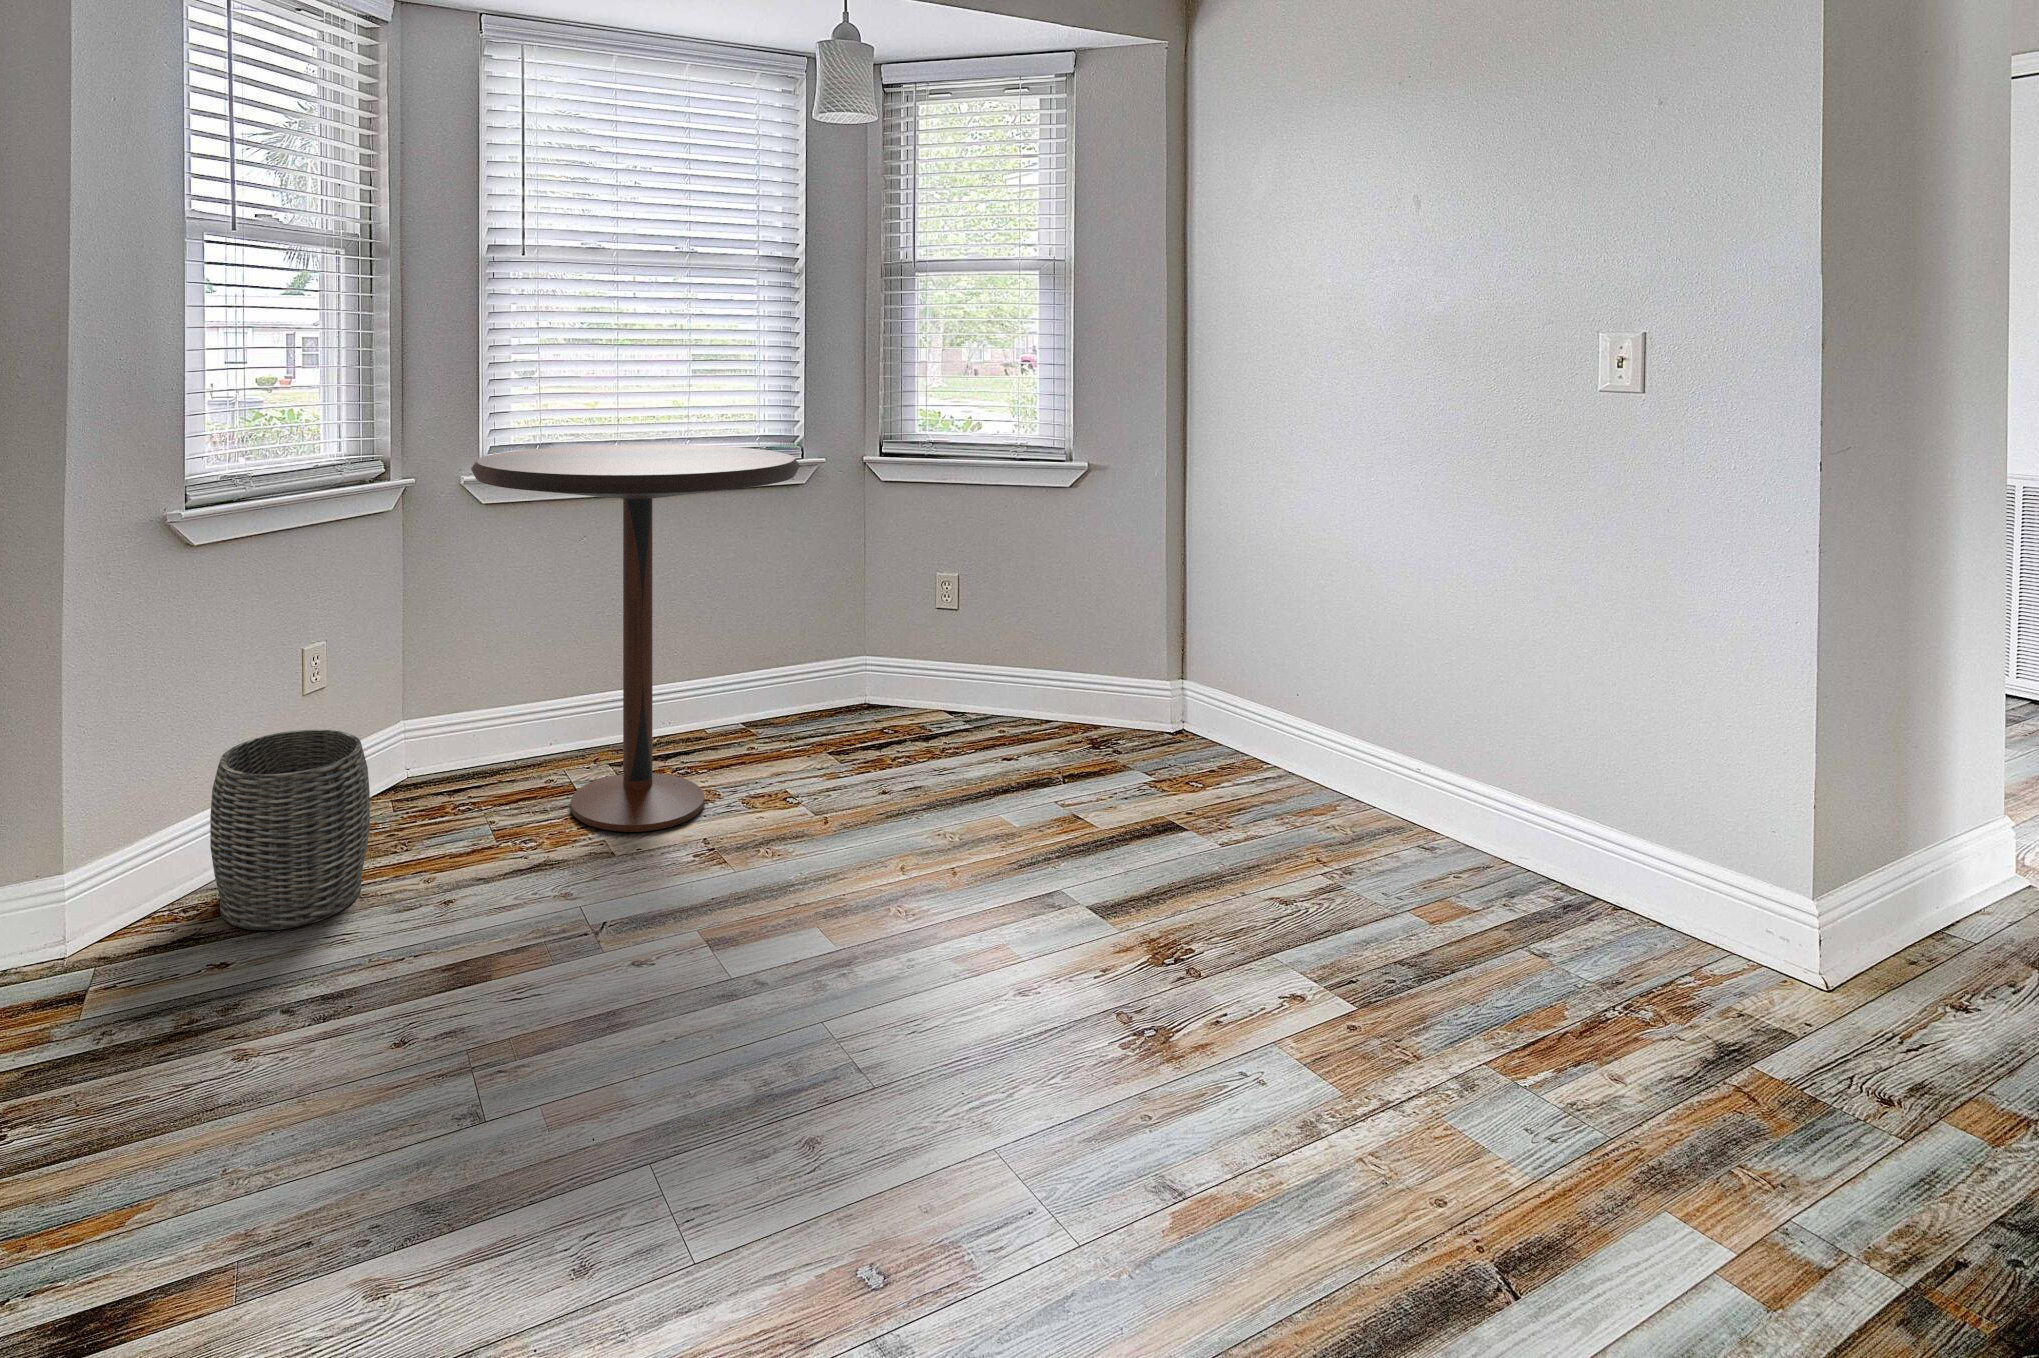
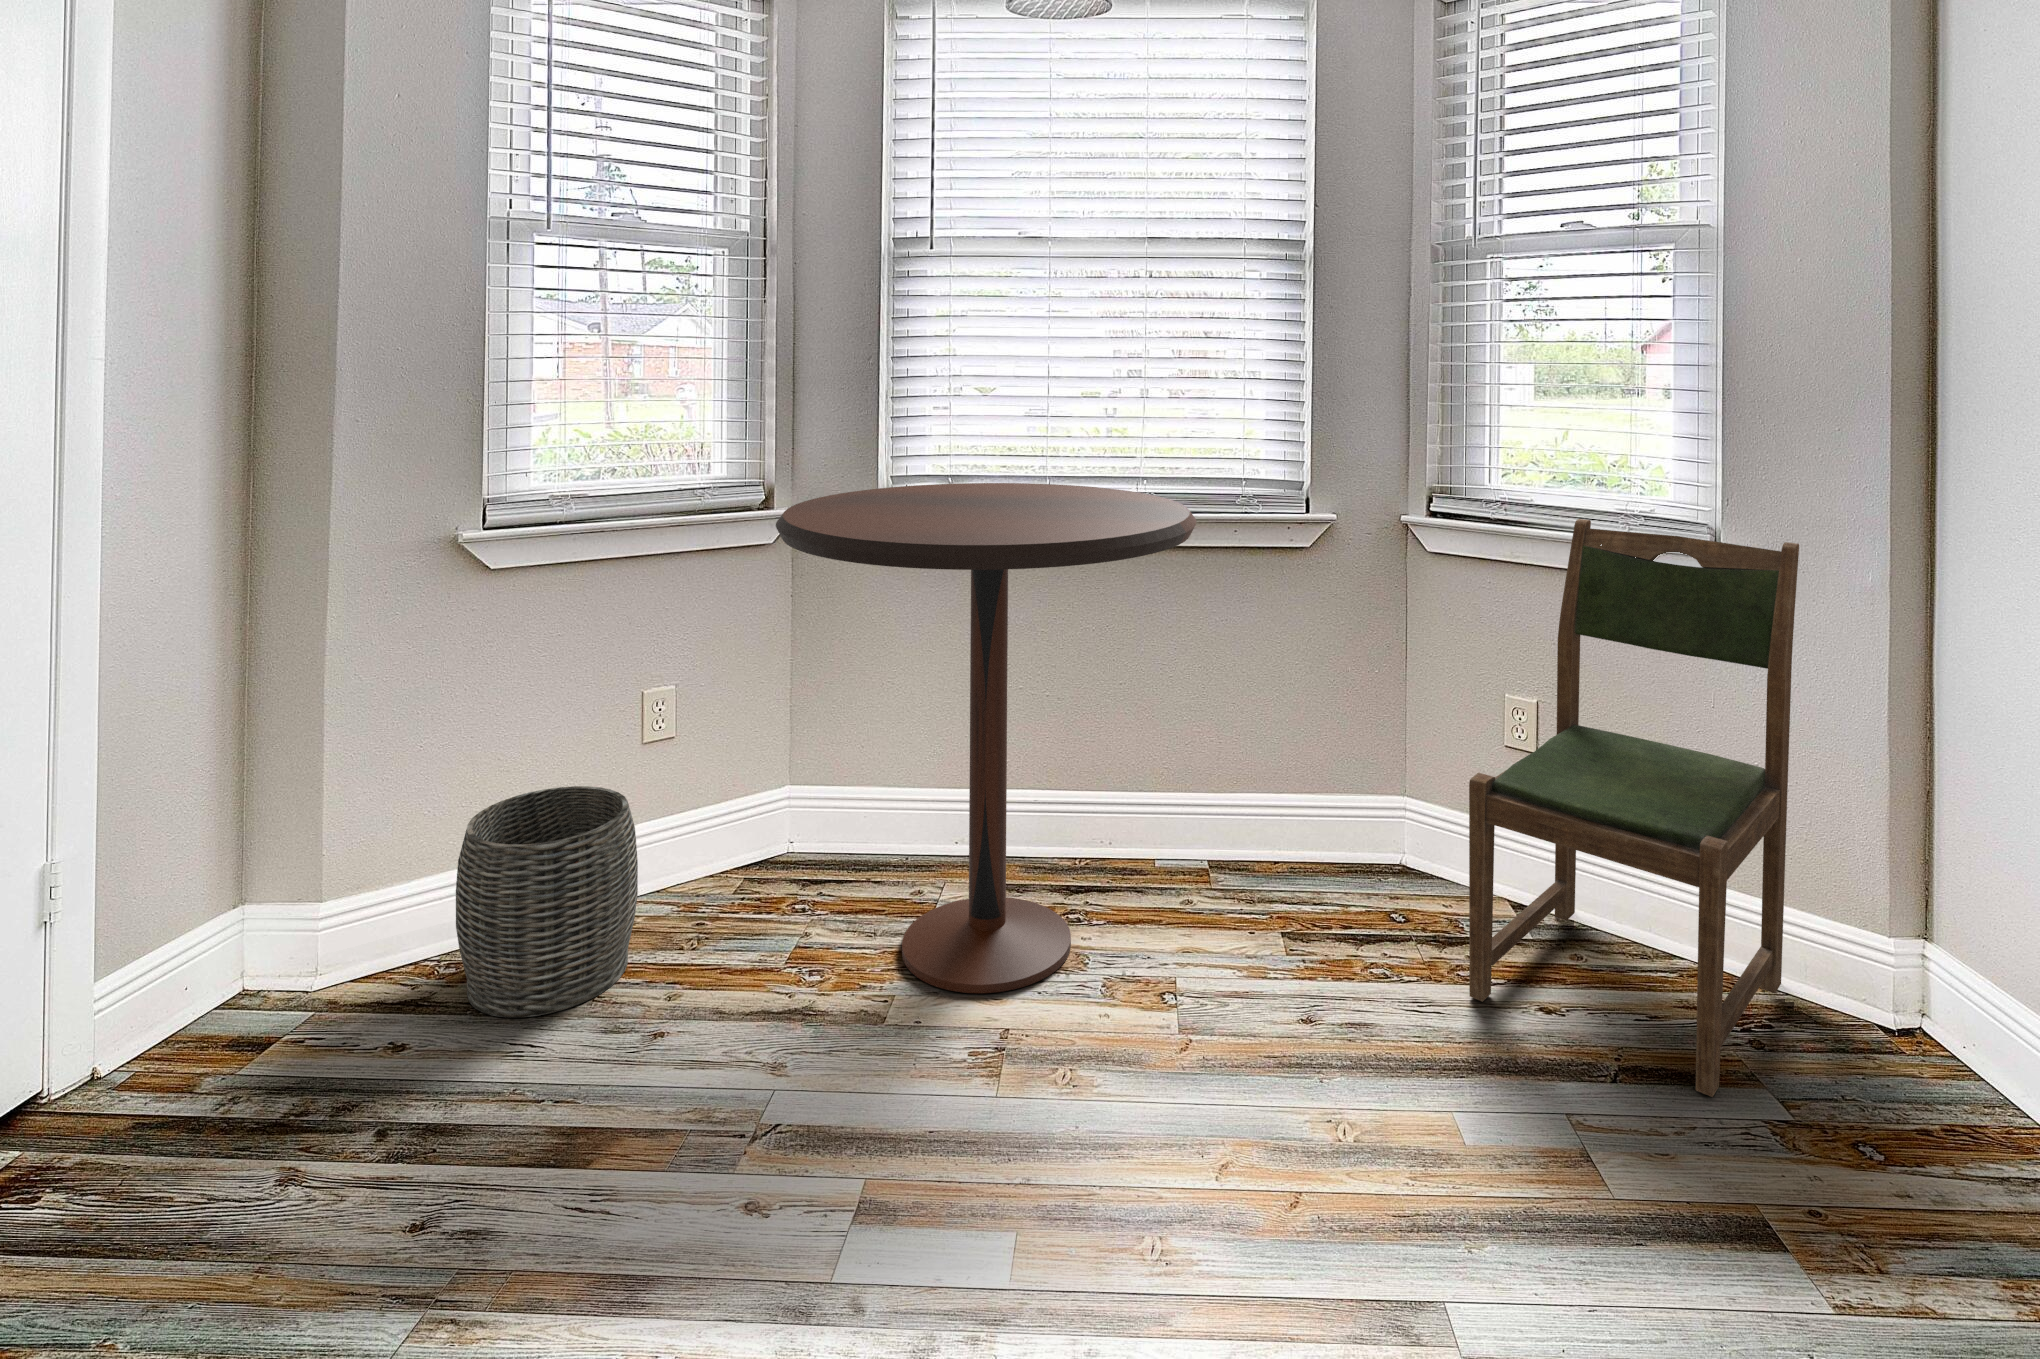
dining chair: none [967,448,1128,777] -> present [1469,519,1799,1097]

